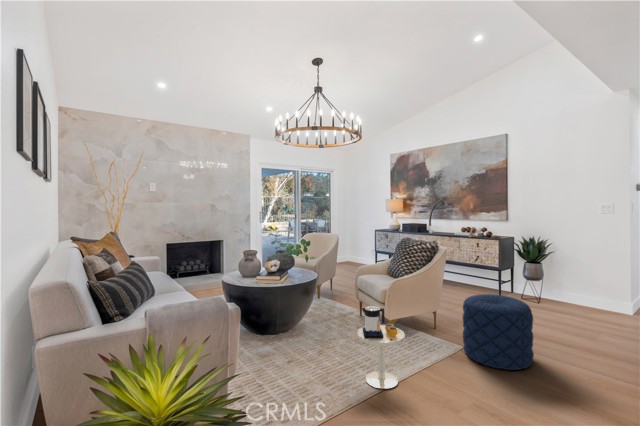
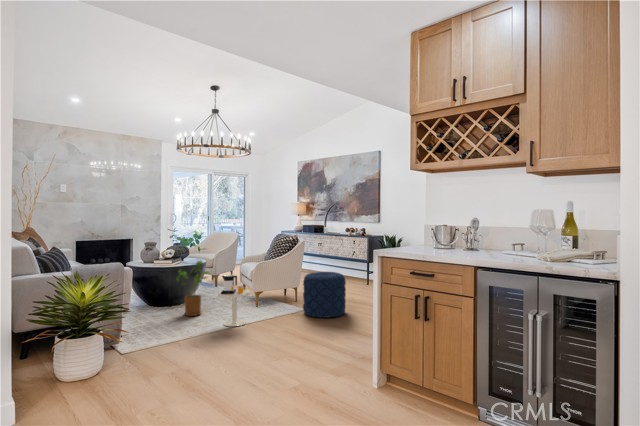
house plant: none [290,279,337,358] -> present [177,261,209,316]

